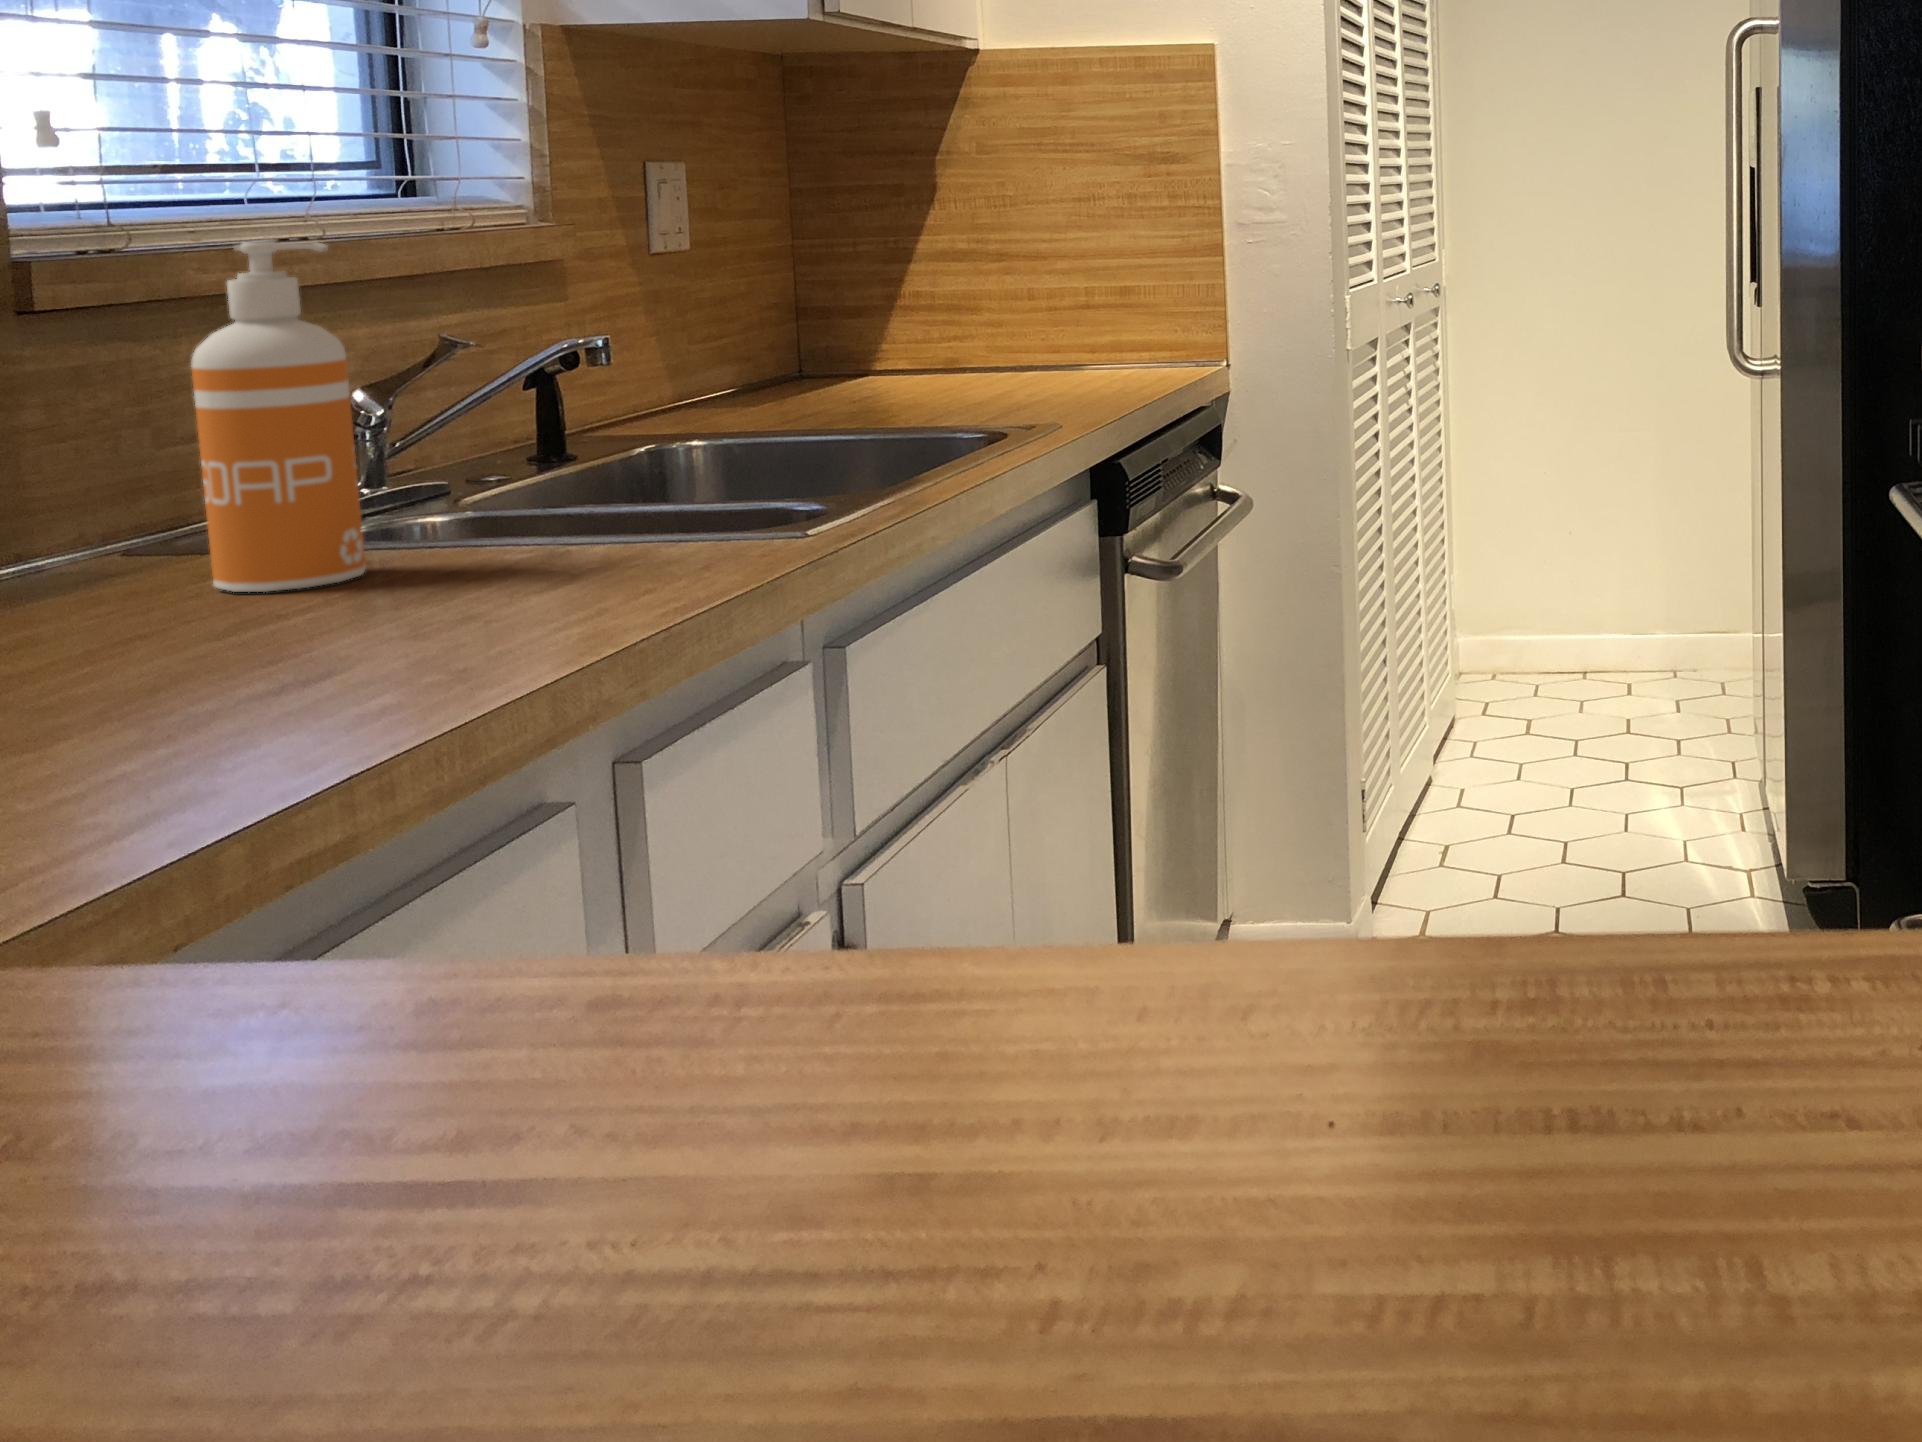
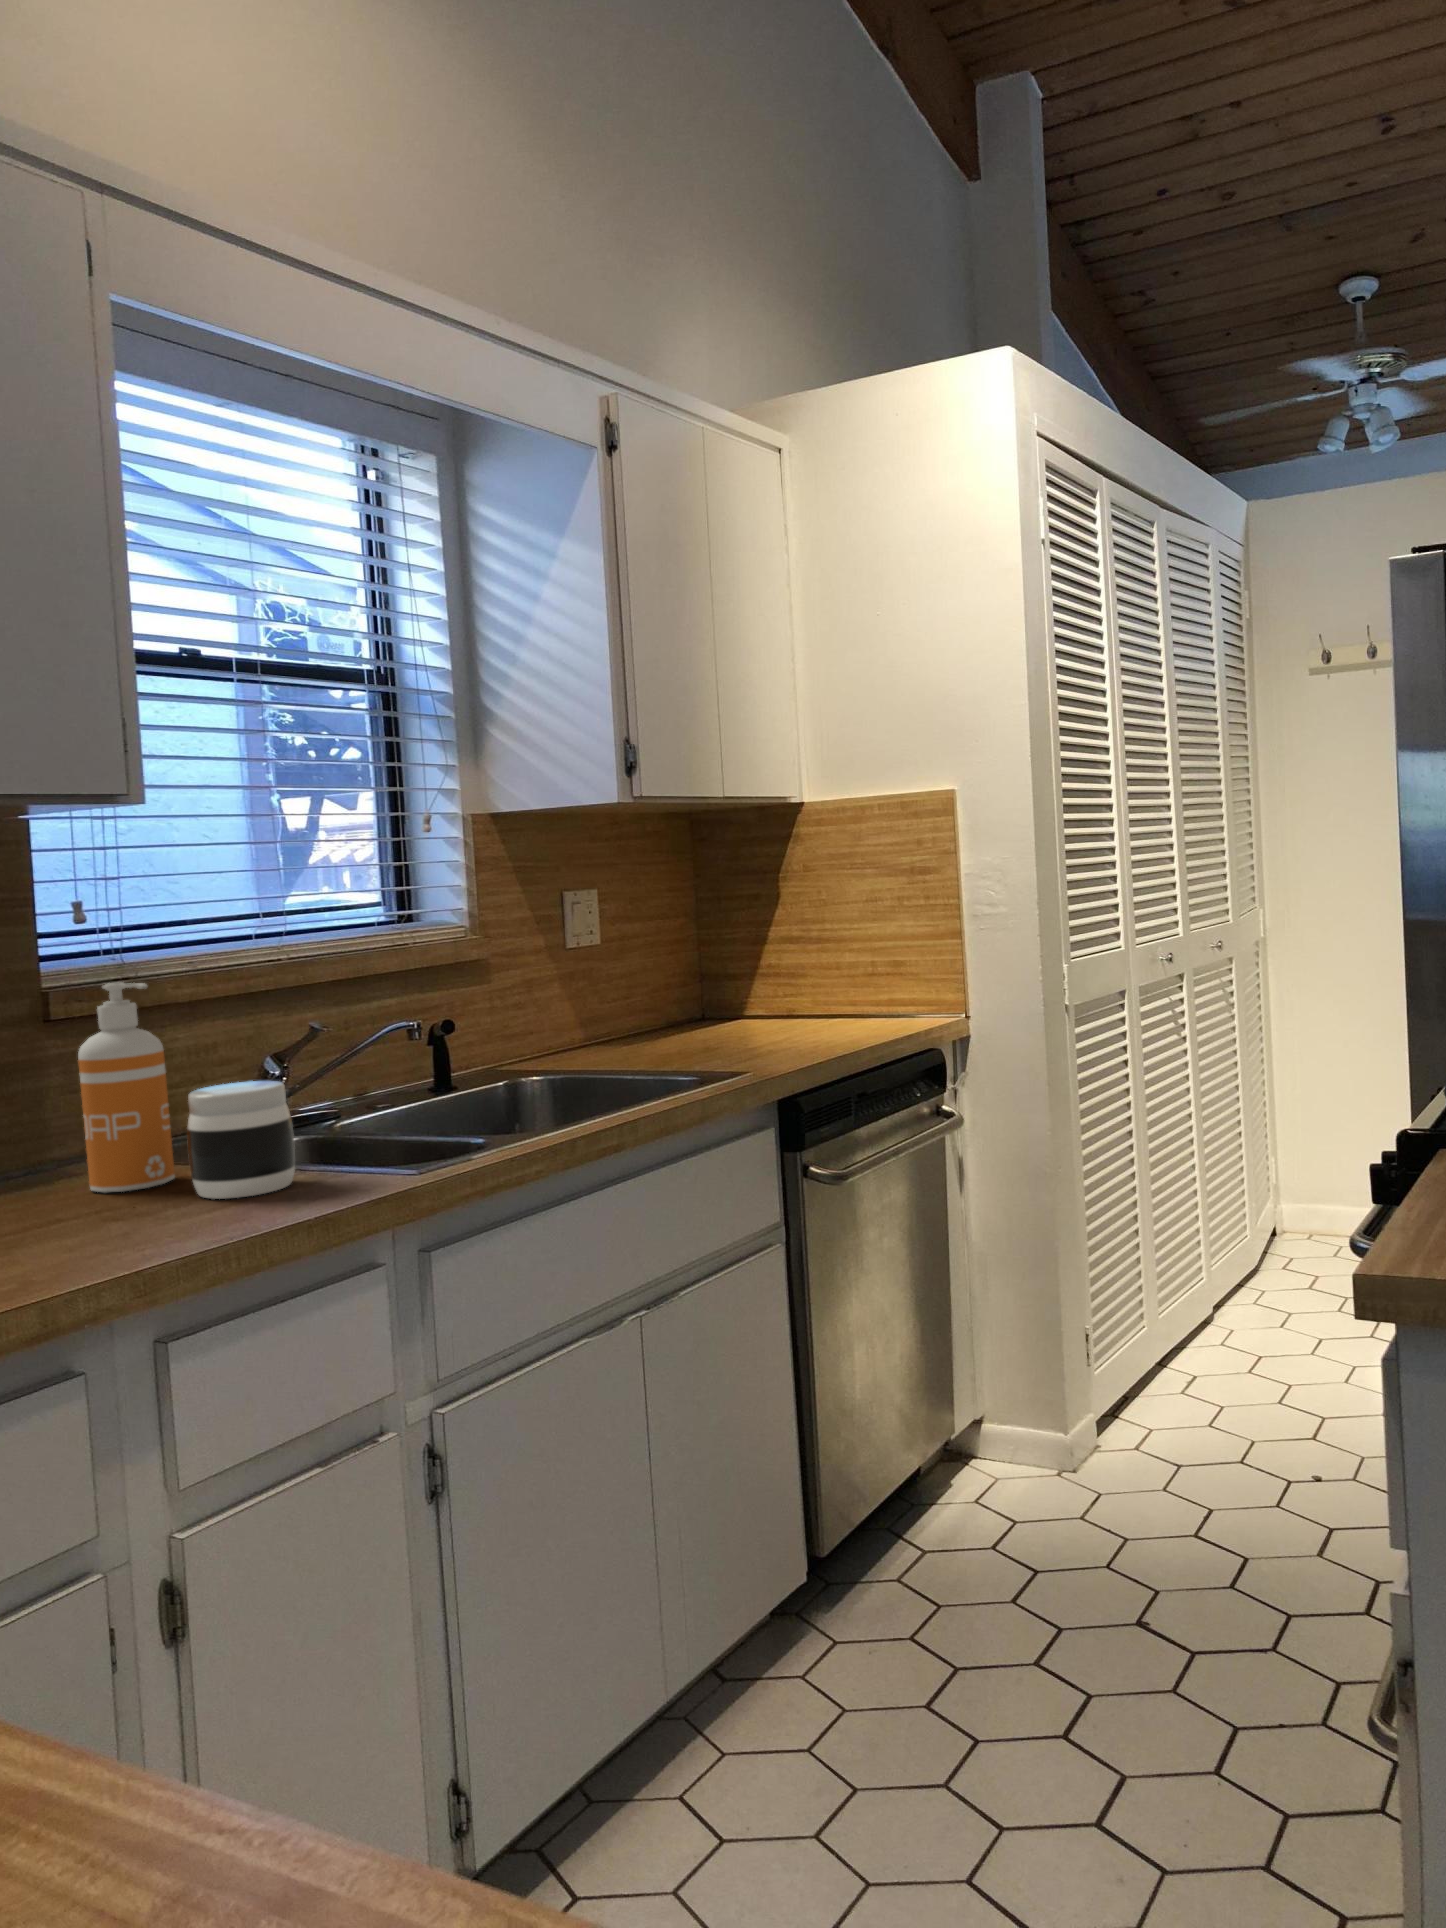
jar: none [458,402,634,582] -> present [187,1081,295,1199]

